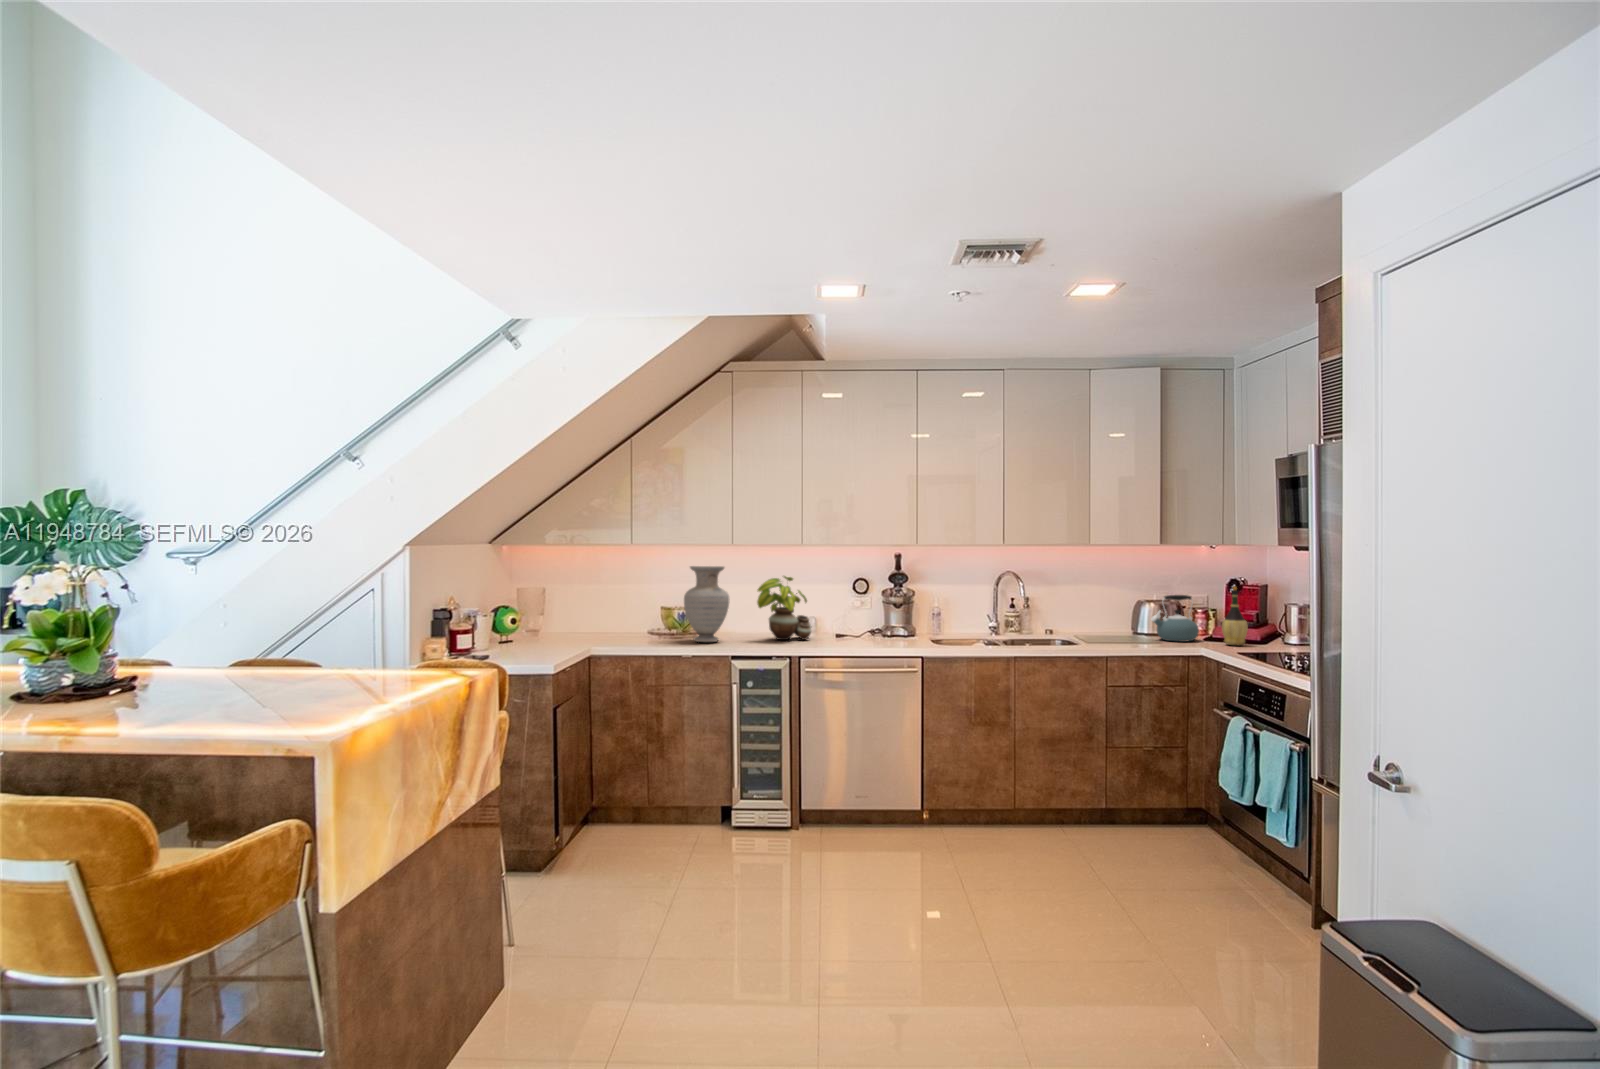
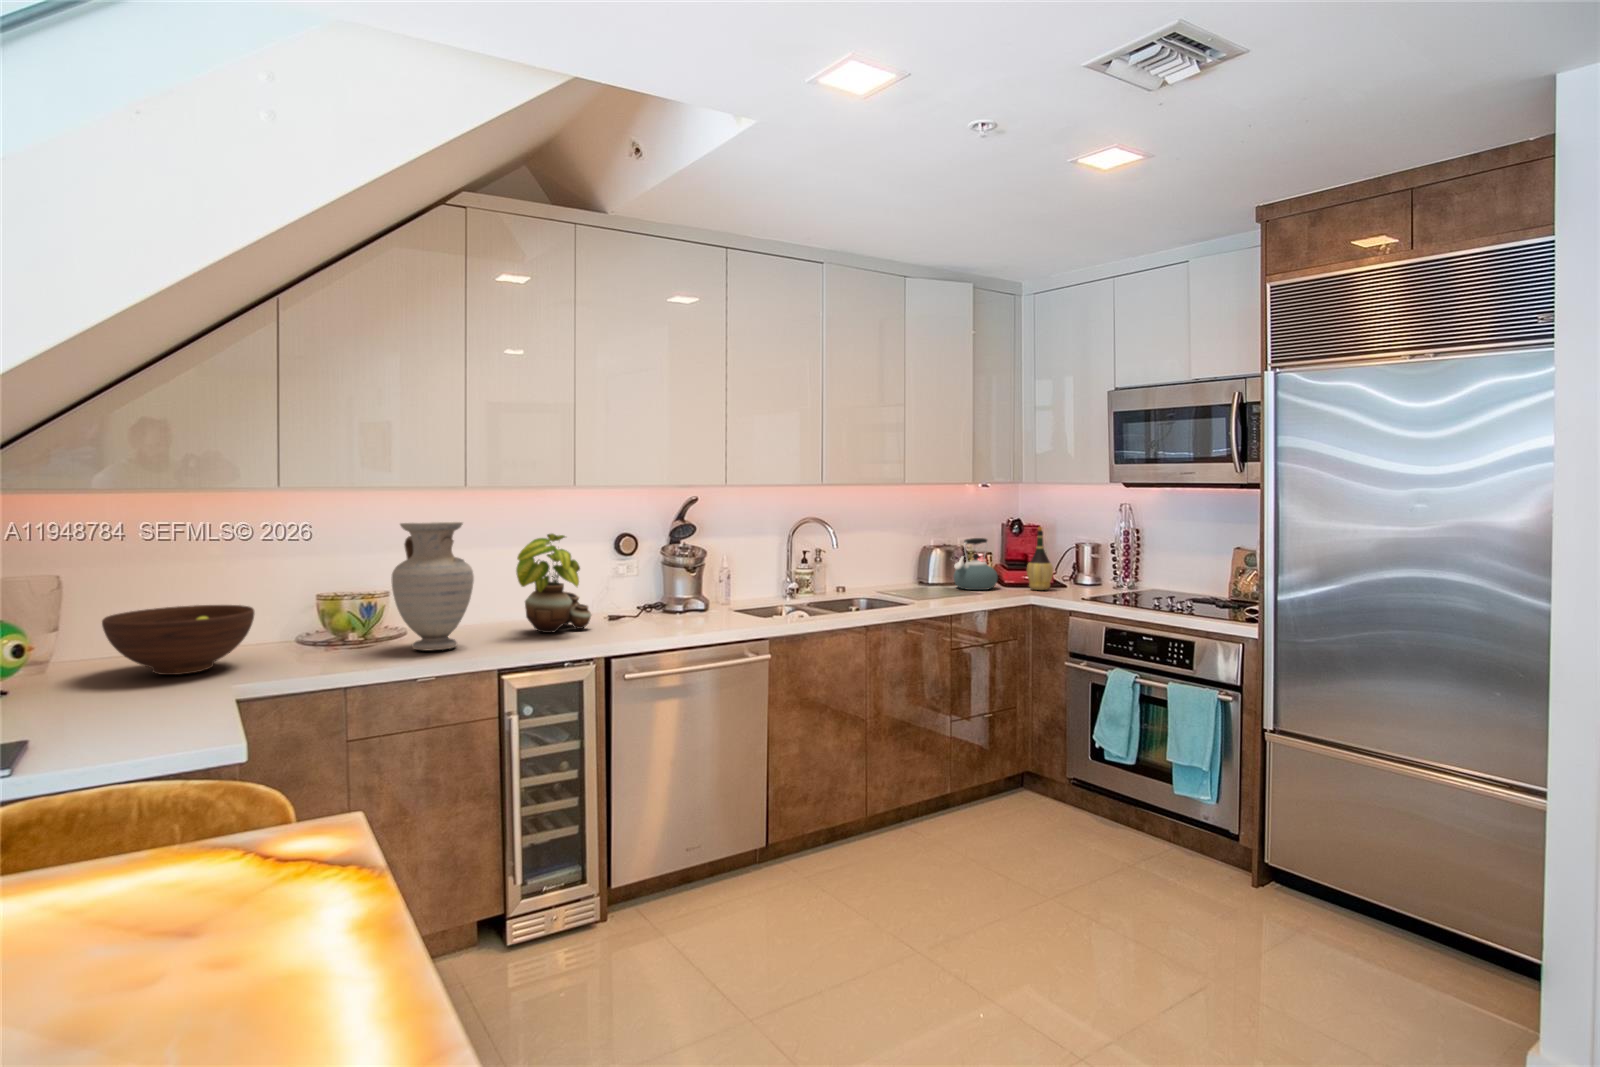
fruit bowl: none [550,607,618,641] -> present [102,605,254,675]

